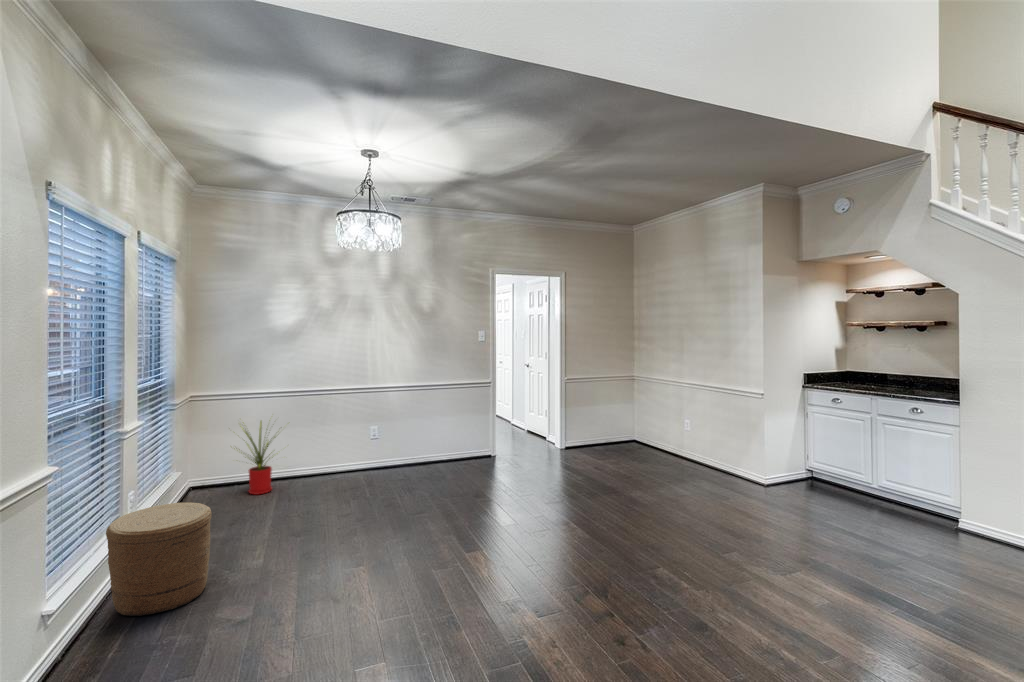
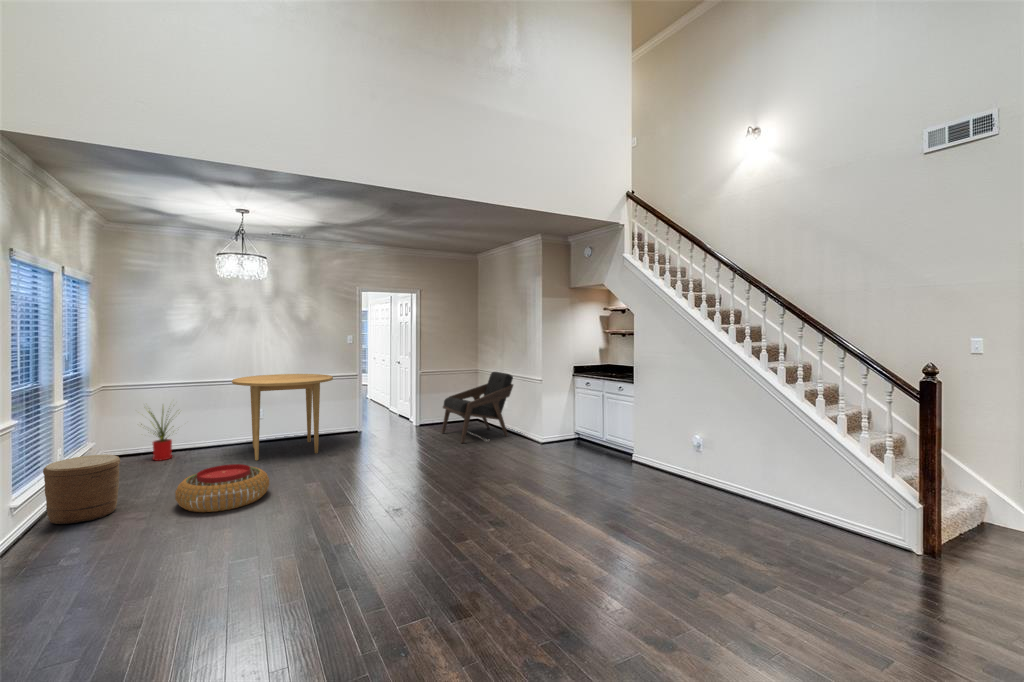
lounge chair: none [603,380,707,481] -> present [442,372,513,443]
dining table: none [345,381,470,500] -> present [232,374,333,460]
pouf: none [288,519,417,603] -> present [175,464,269,512]

